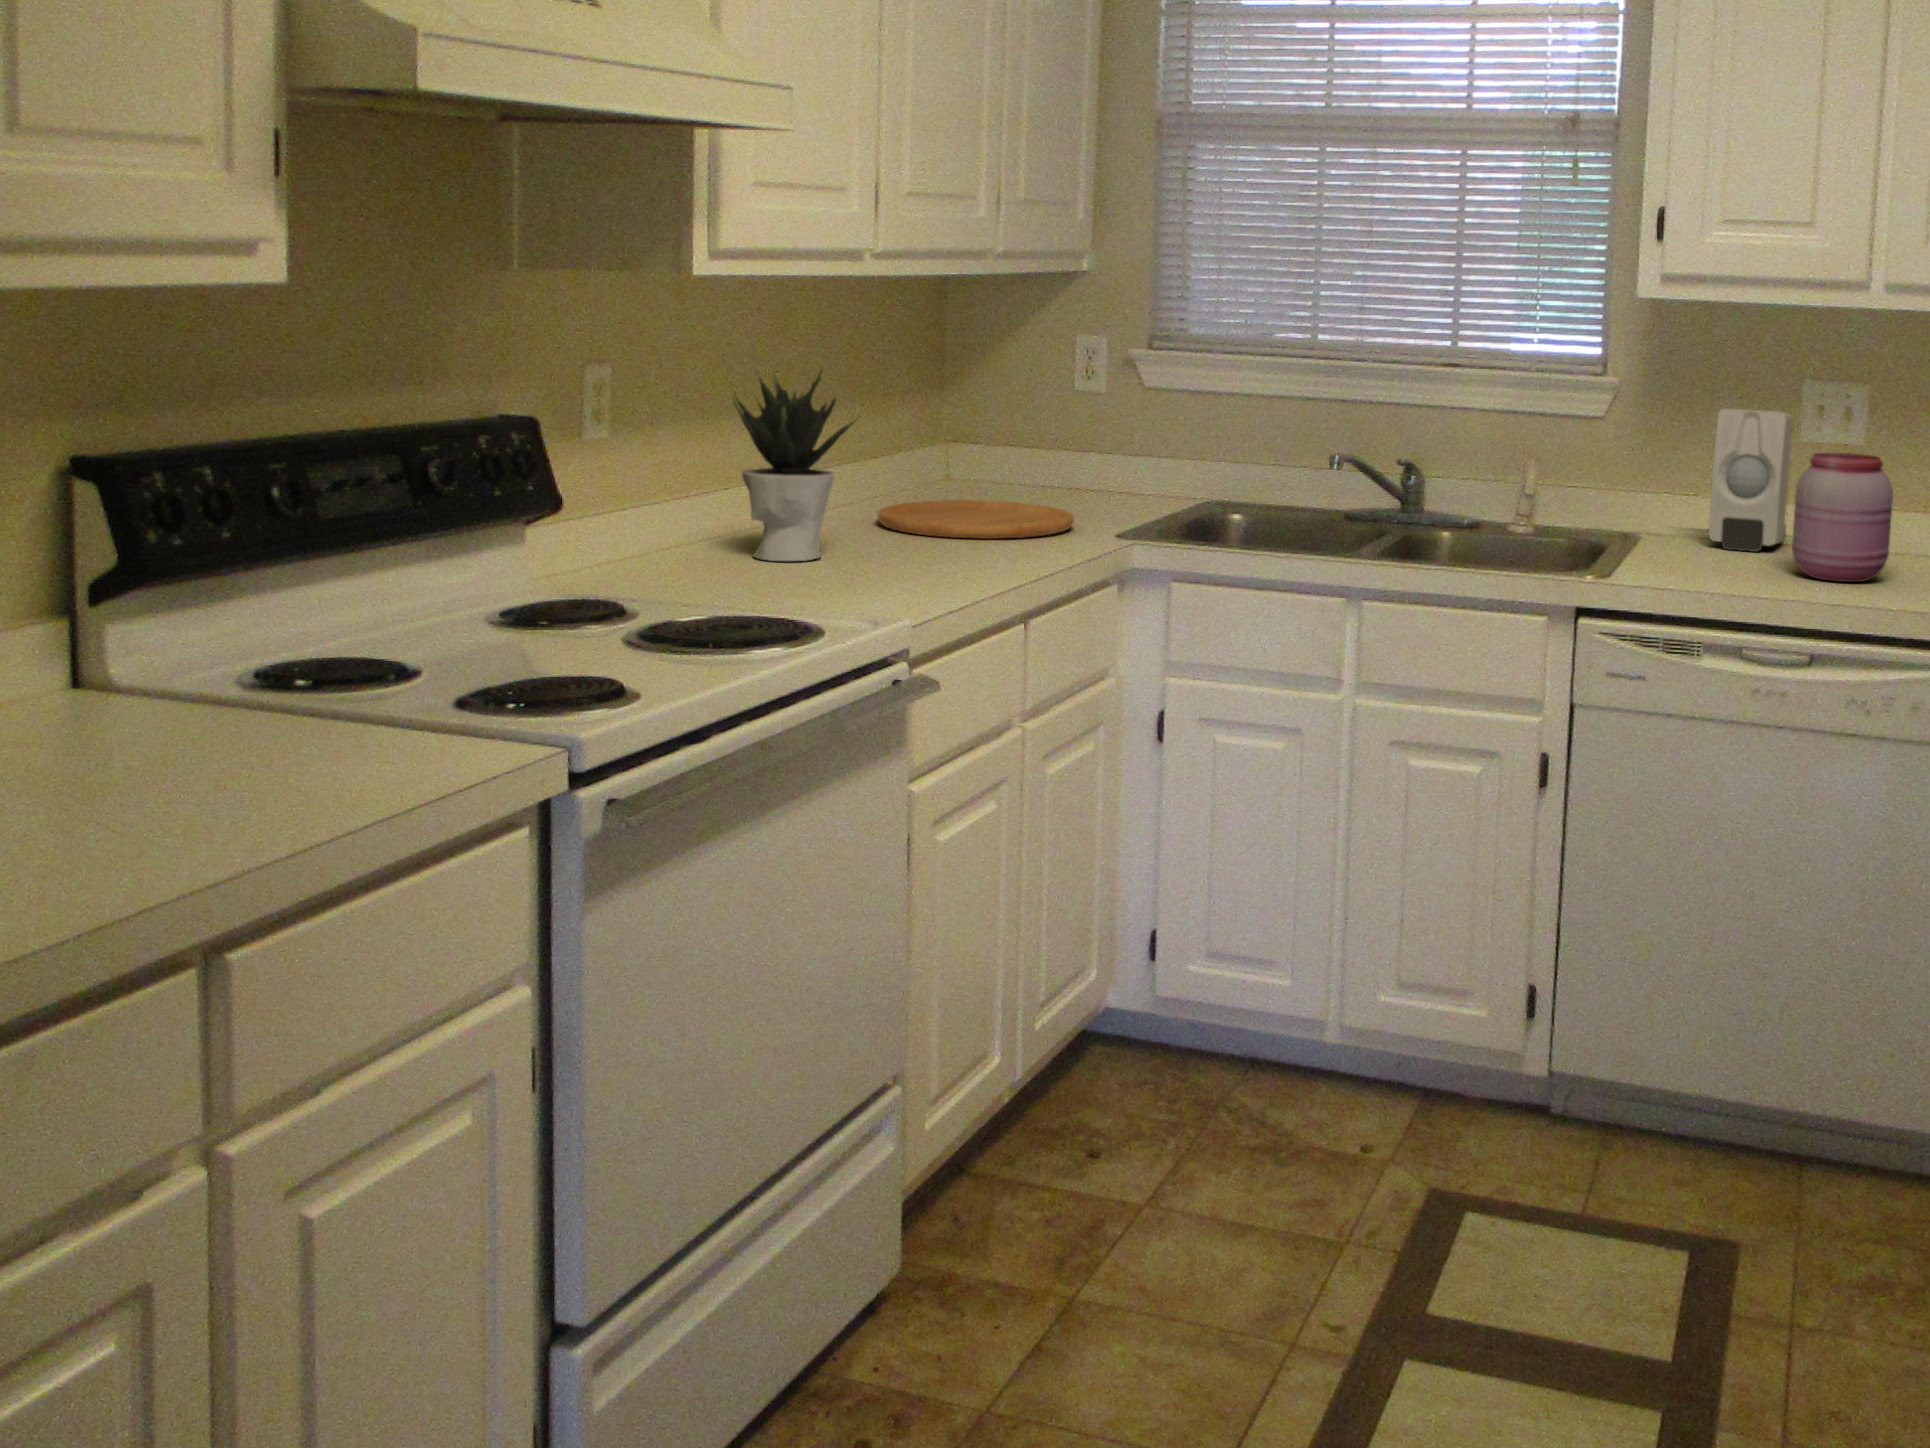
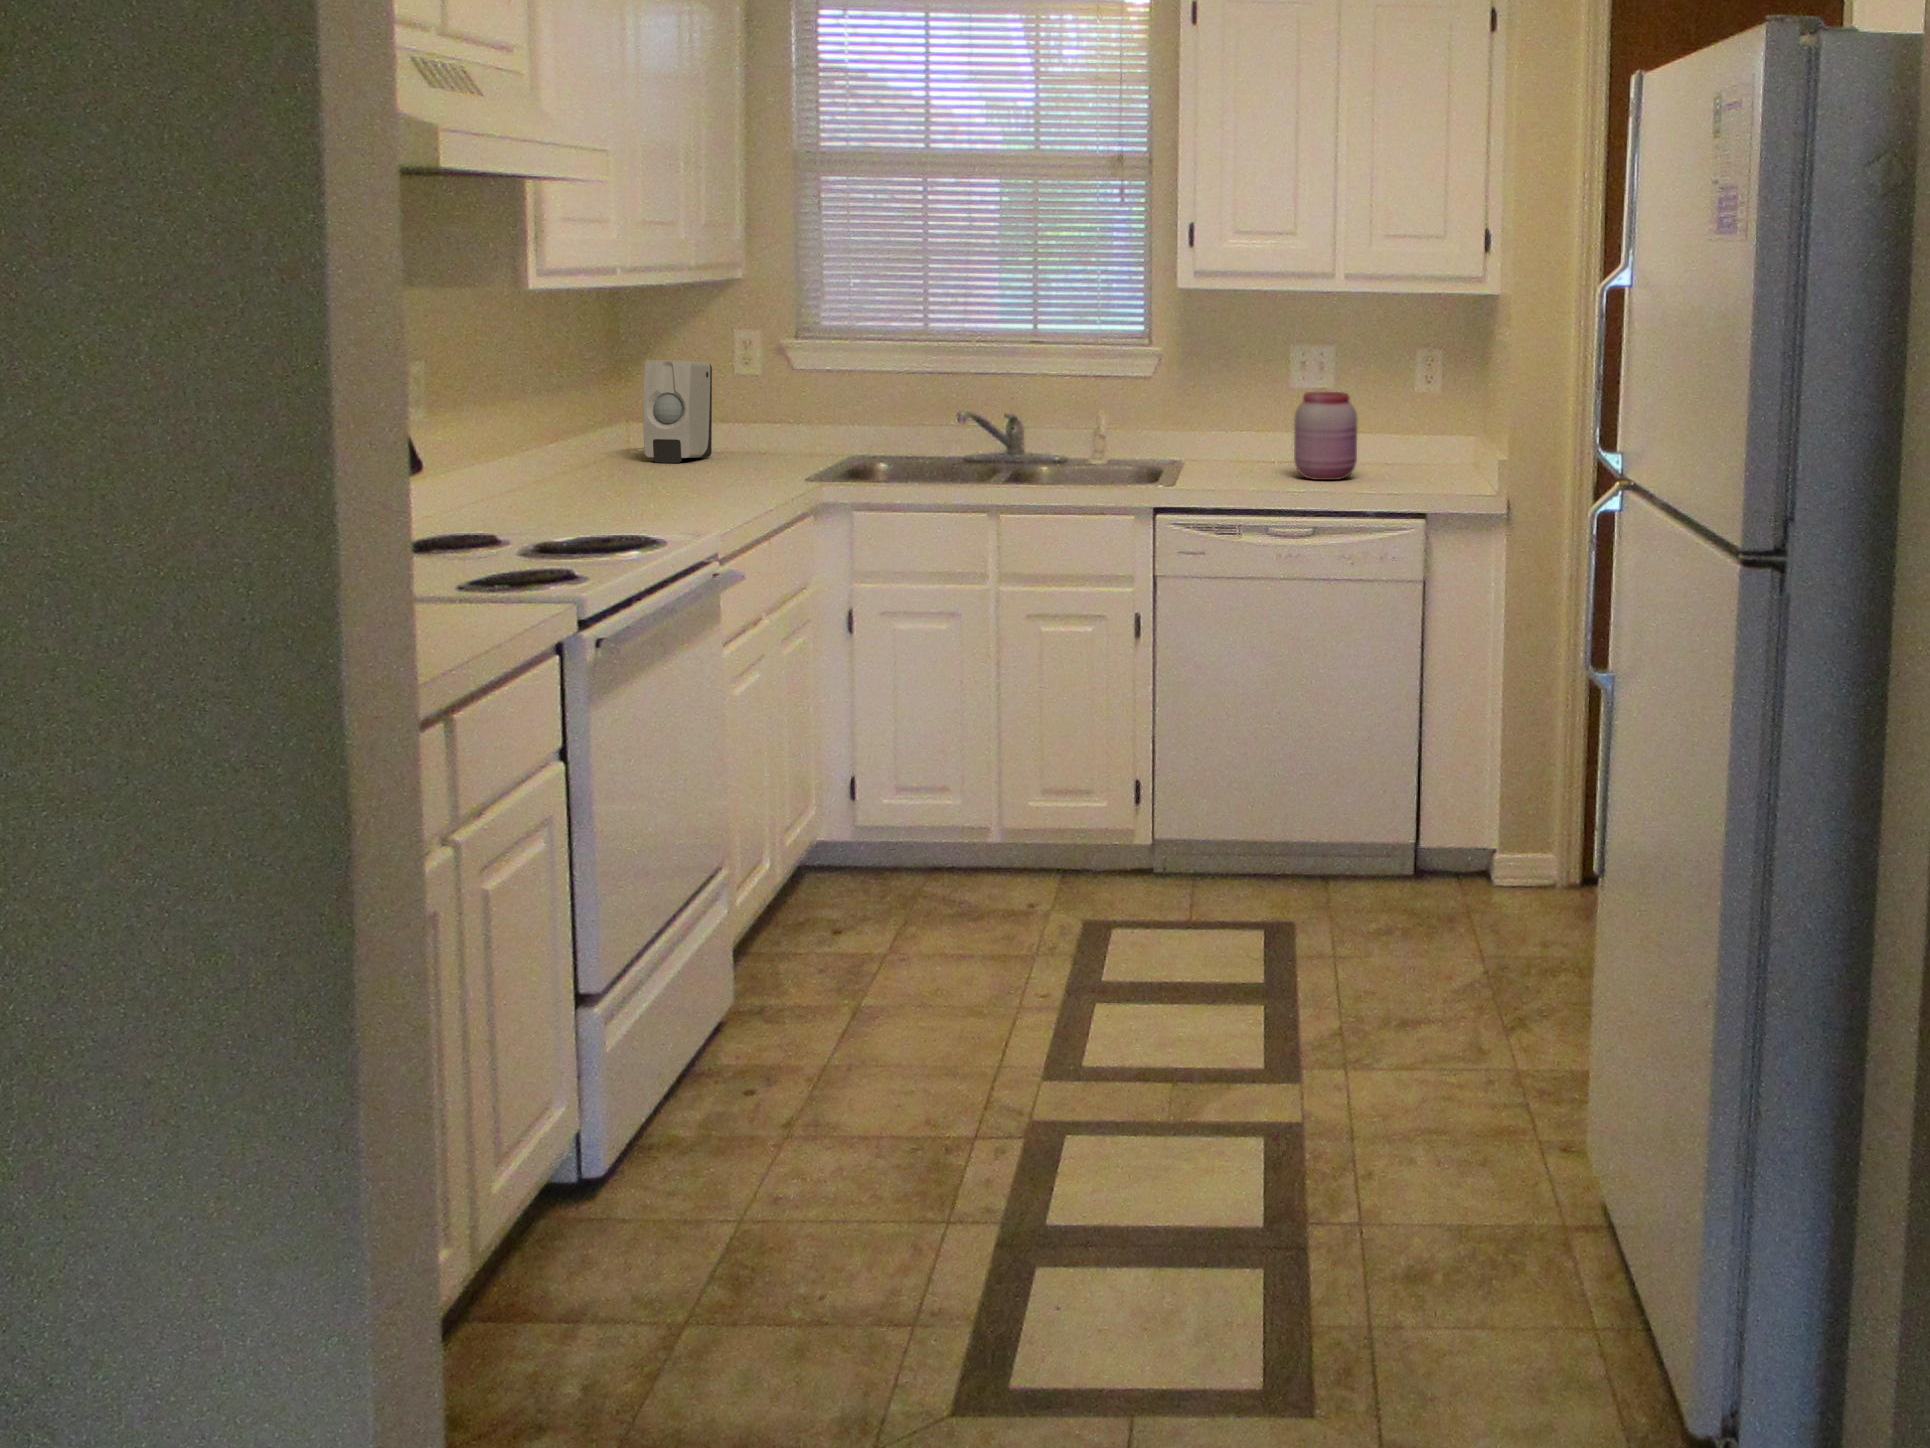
potted plant: present [732,369,856,561] -> none [511,356,618,508]
soap dispenser: present [1709,409,1793,552] -> present [643,360,712,463]
cutting board: present [878,500,1074,539] -> none [609,462,770,488]

